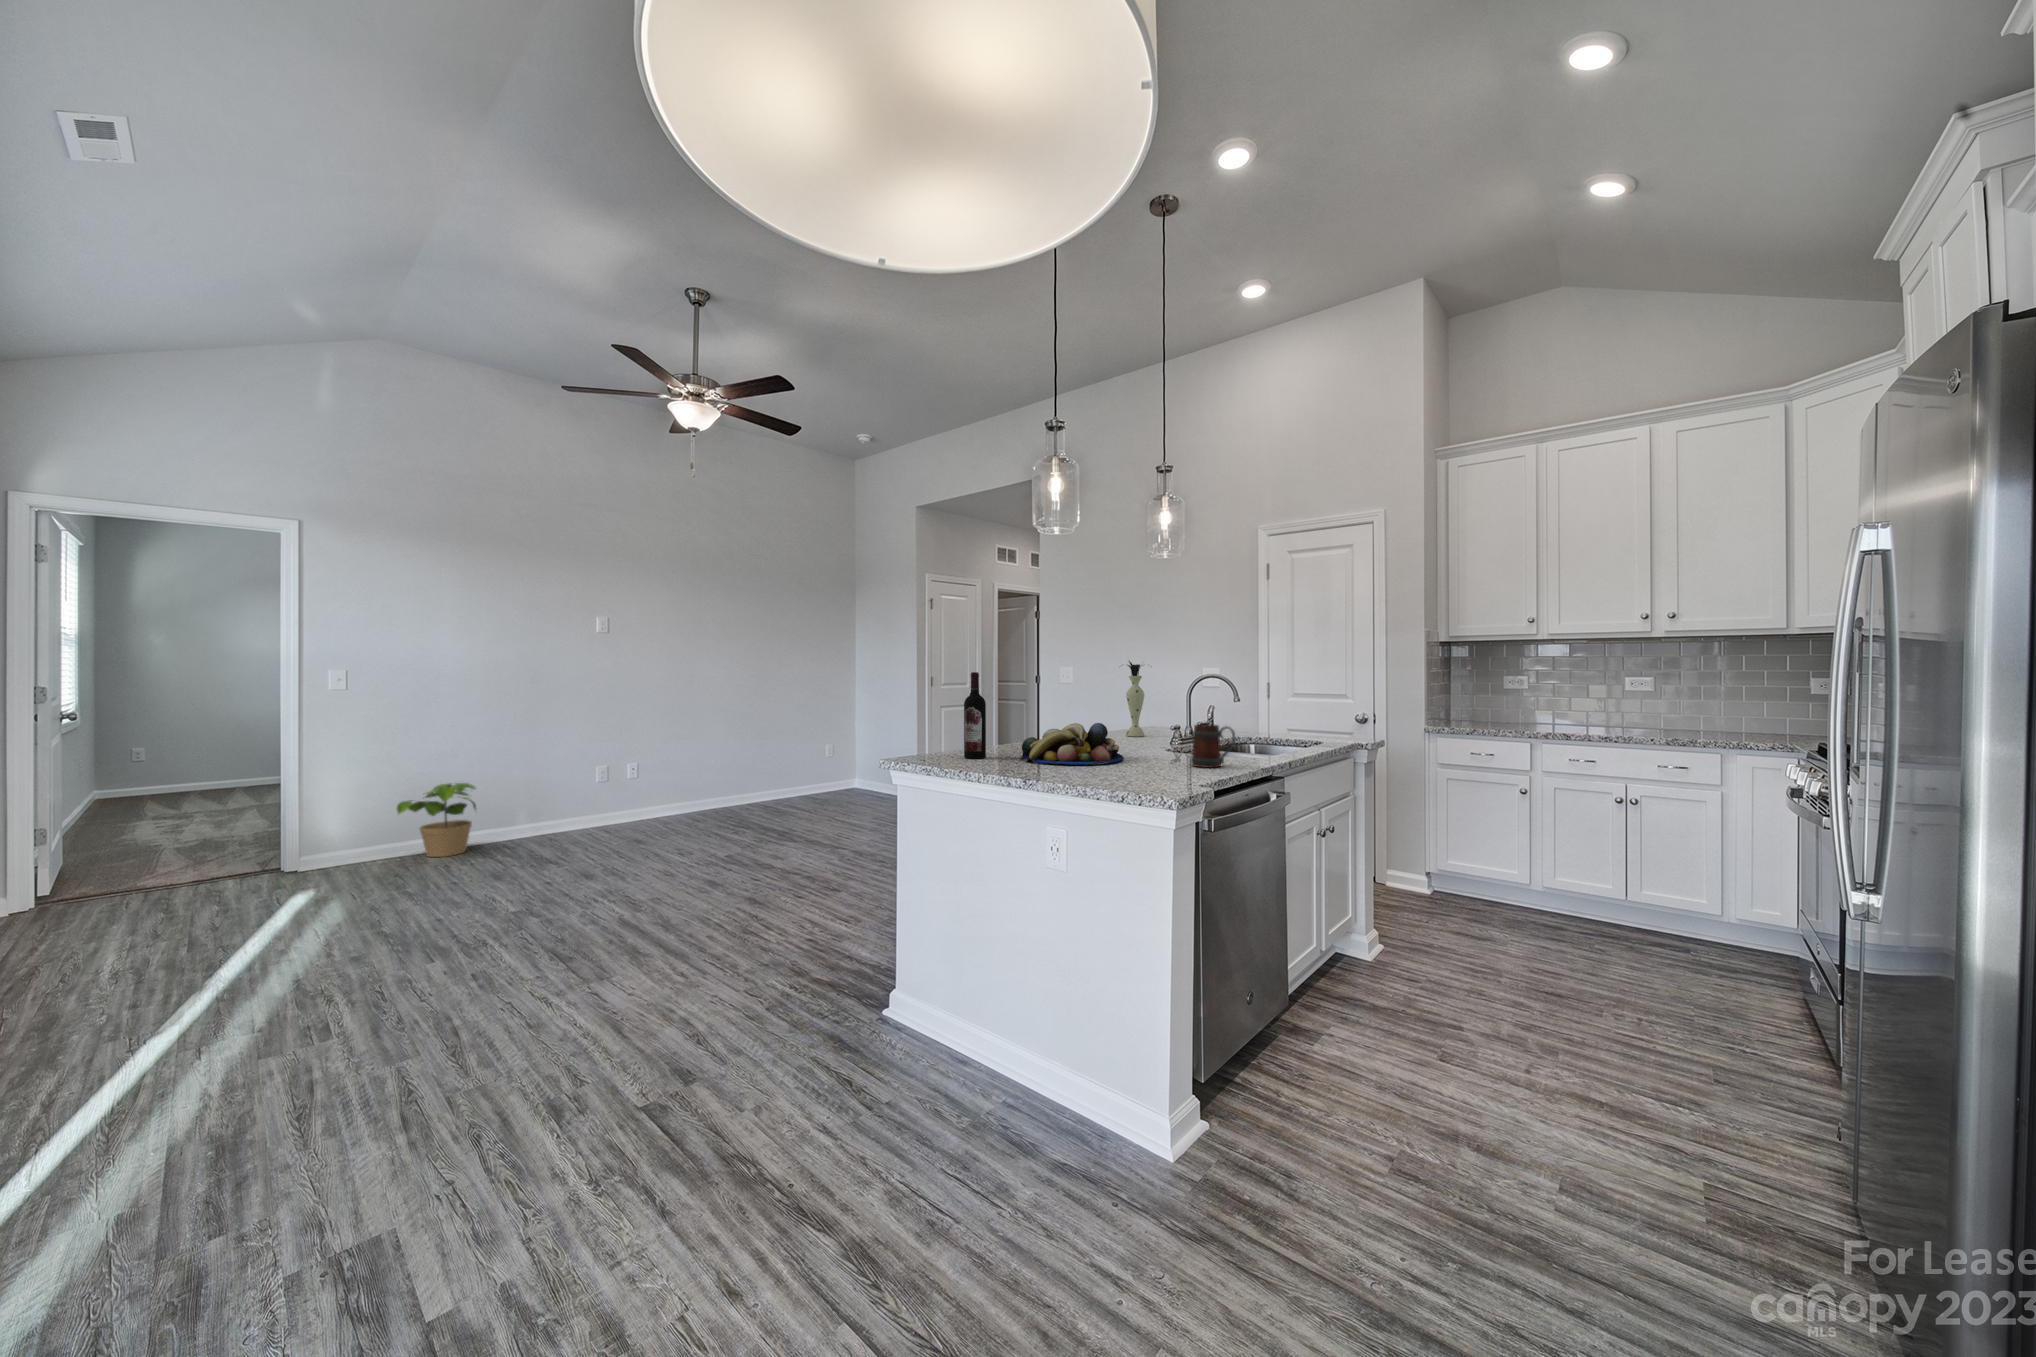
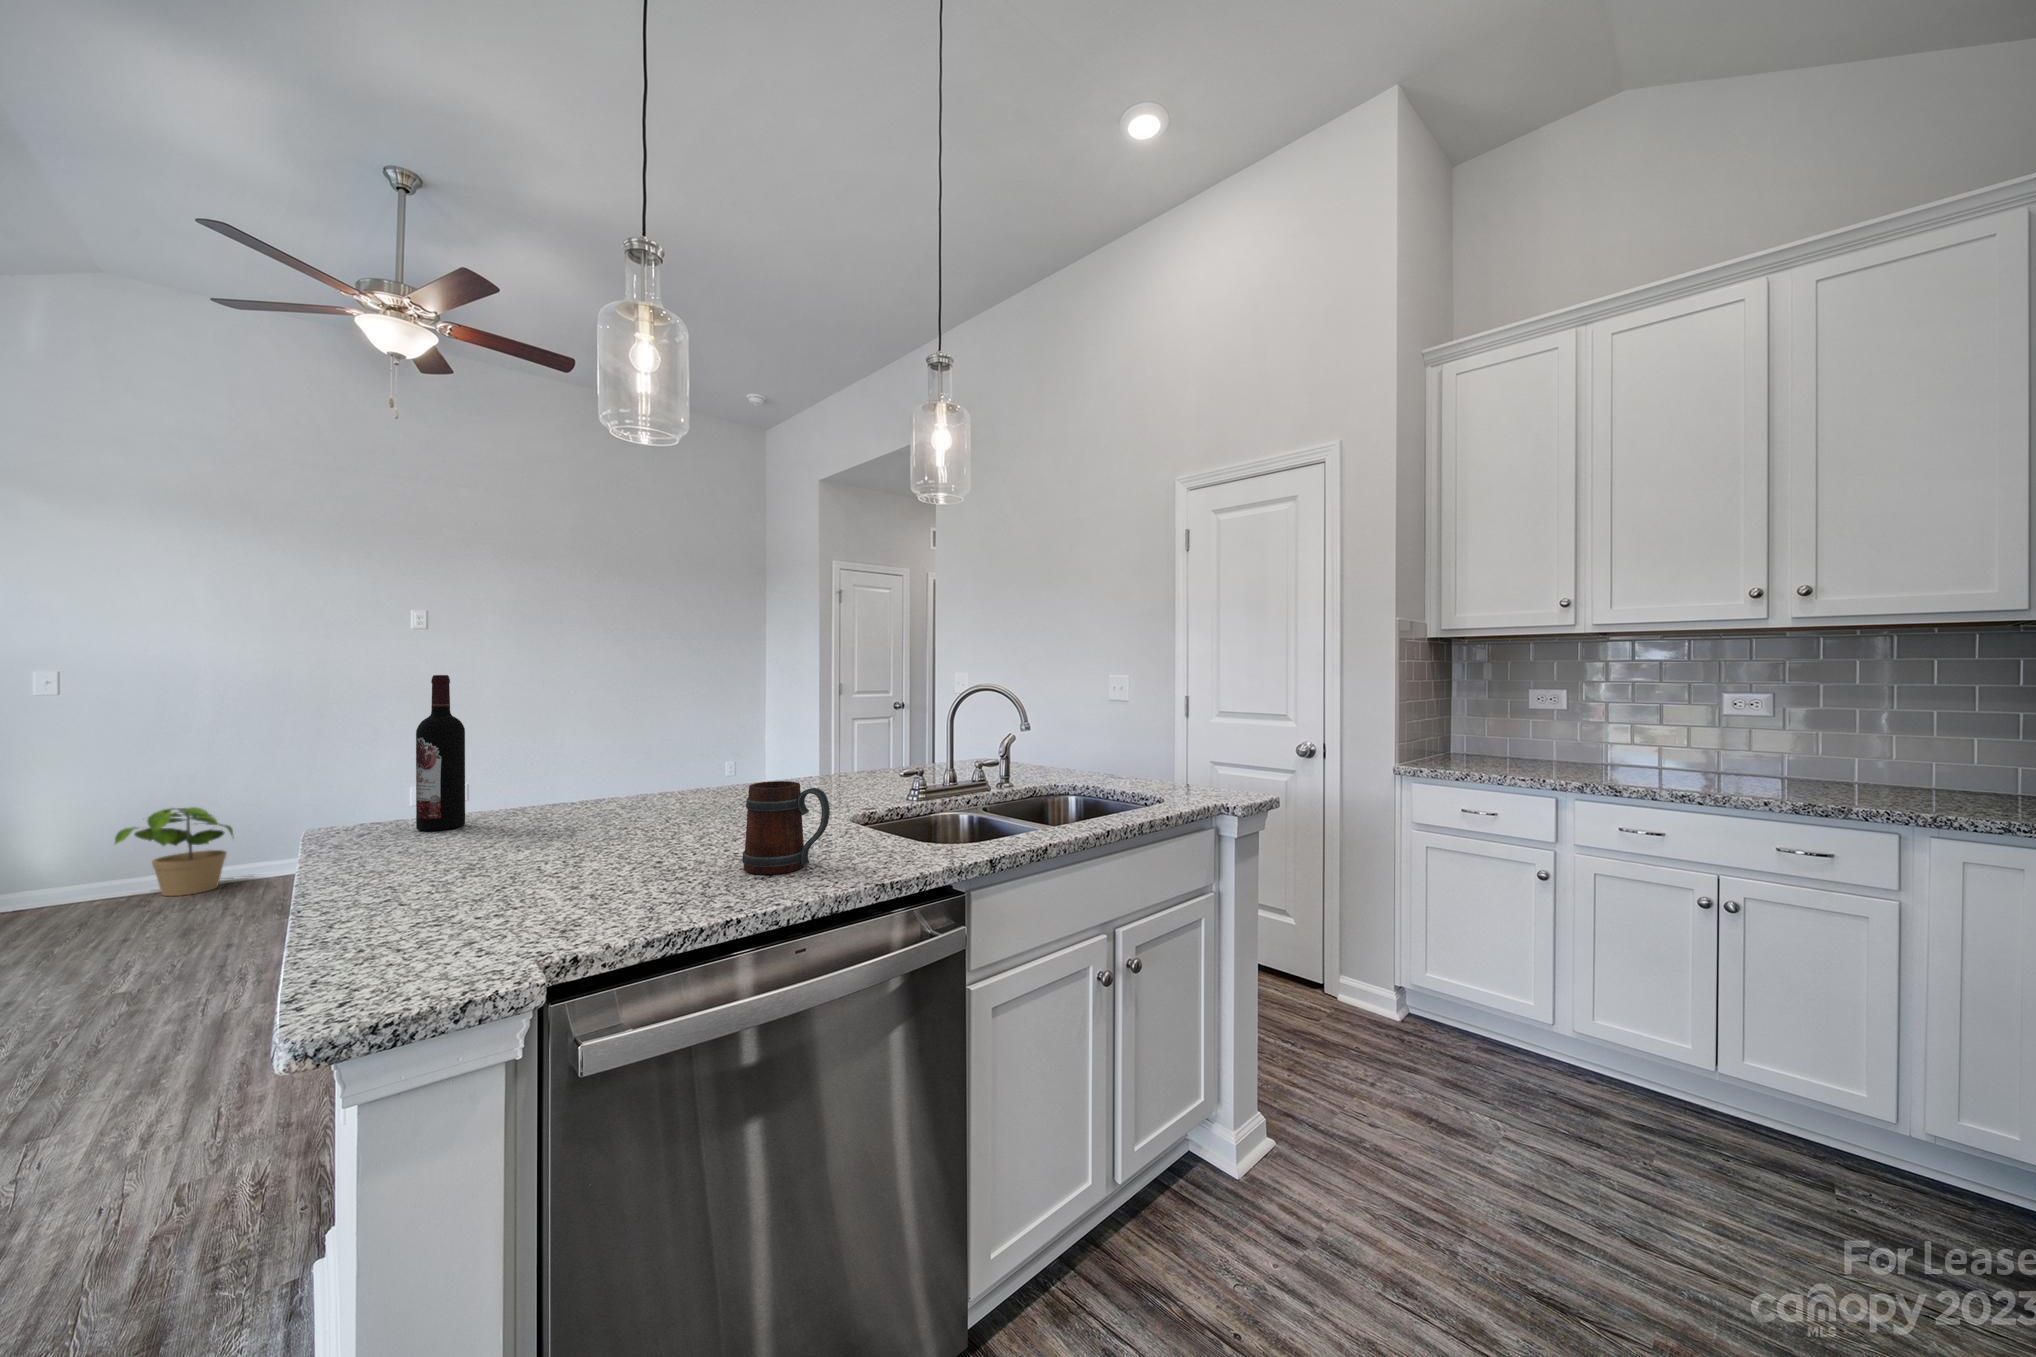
vase: present [1126,661,1144,737] -> none [869,659,912,779]
fruit bowl: present [1021,723,1124,765] -> none [473,769,695,858]

